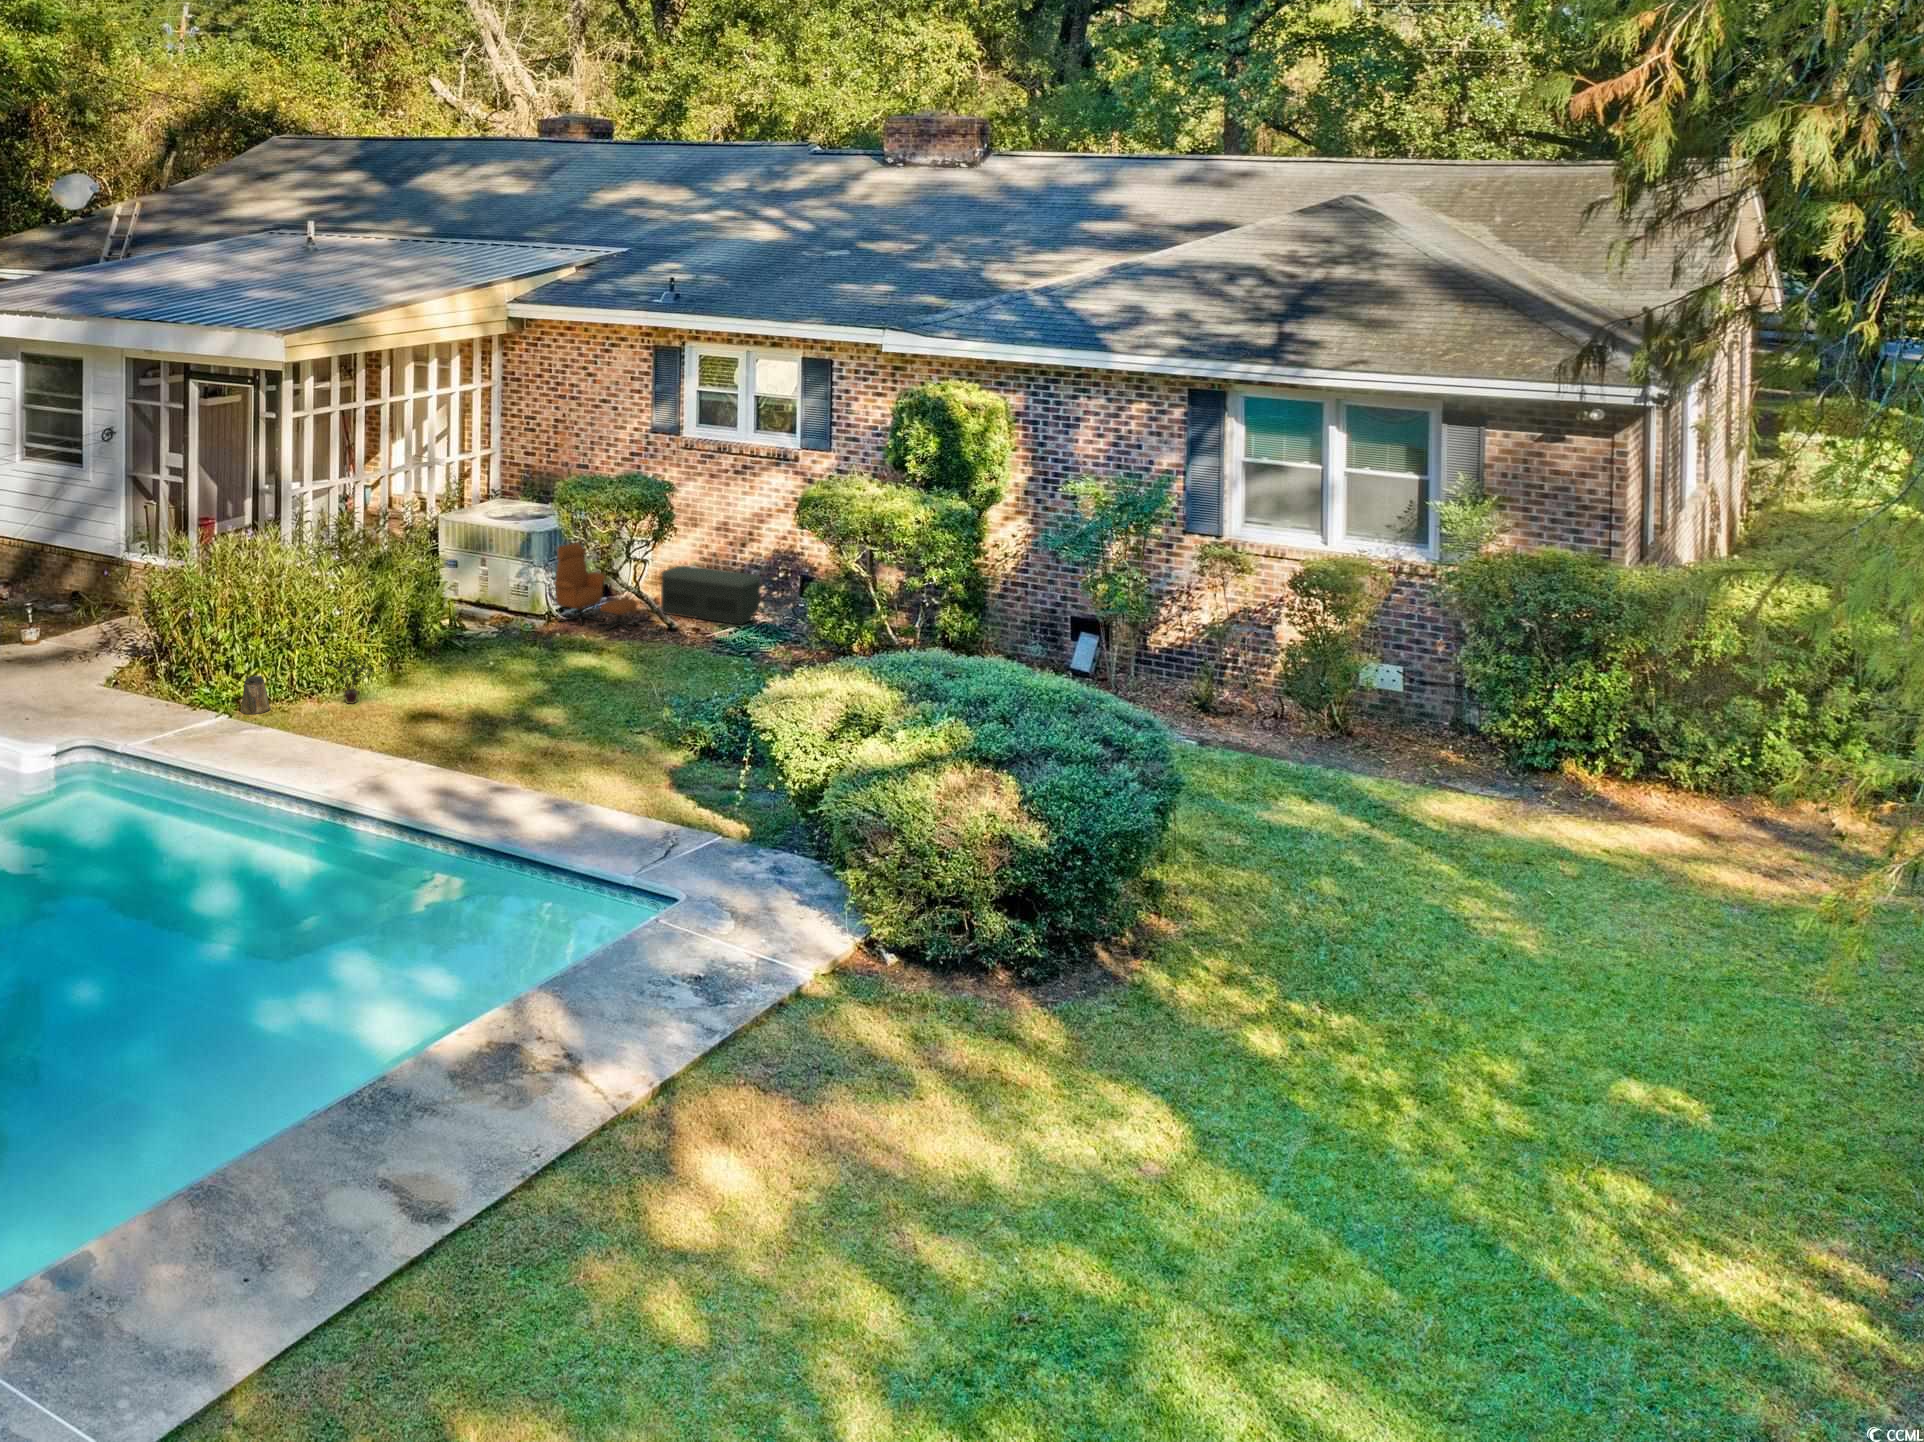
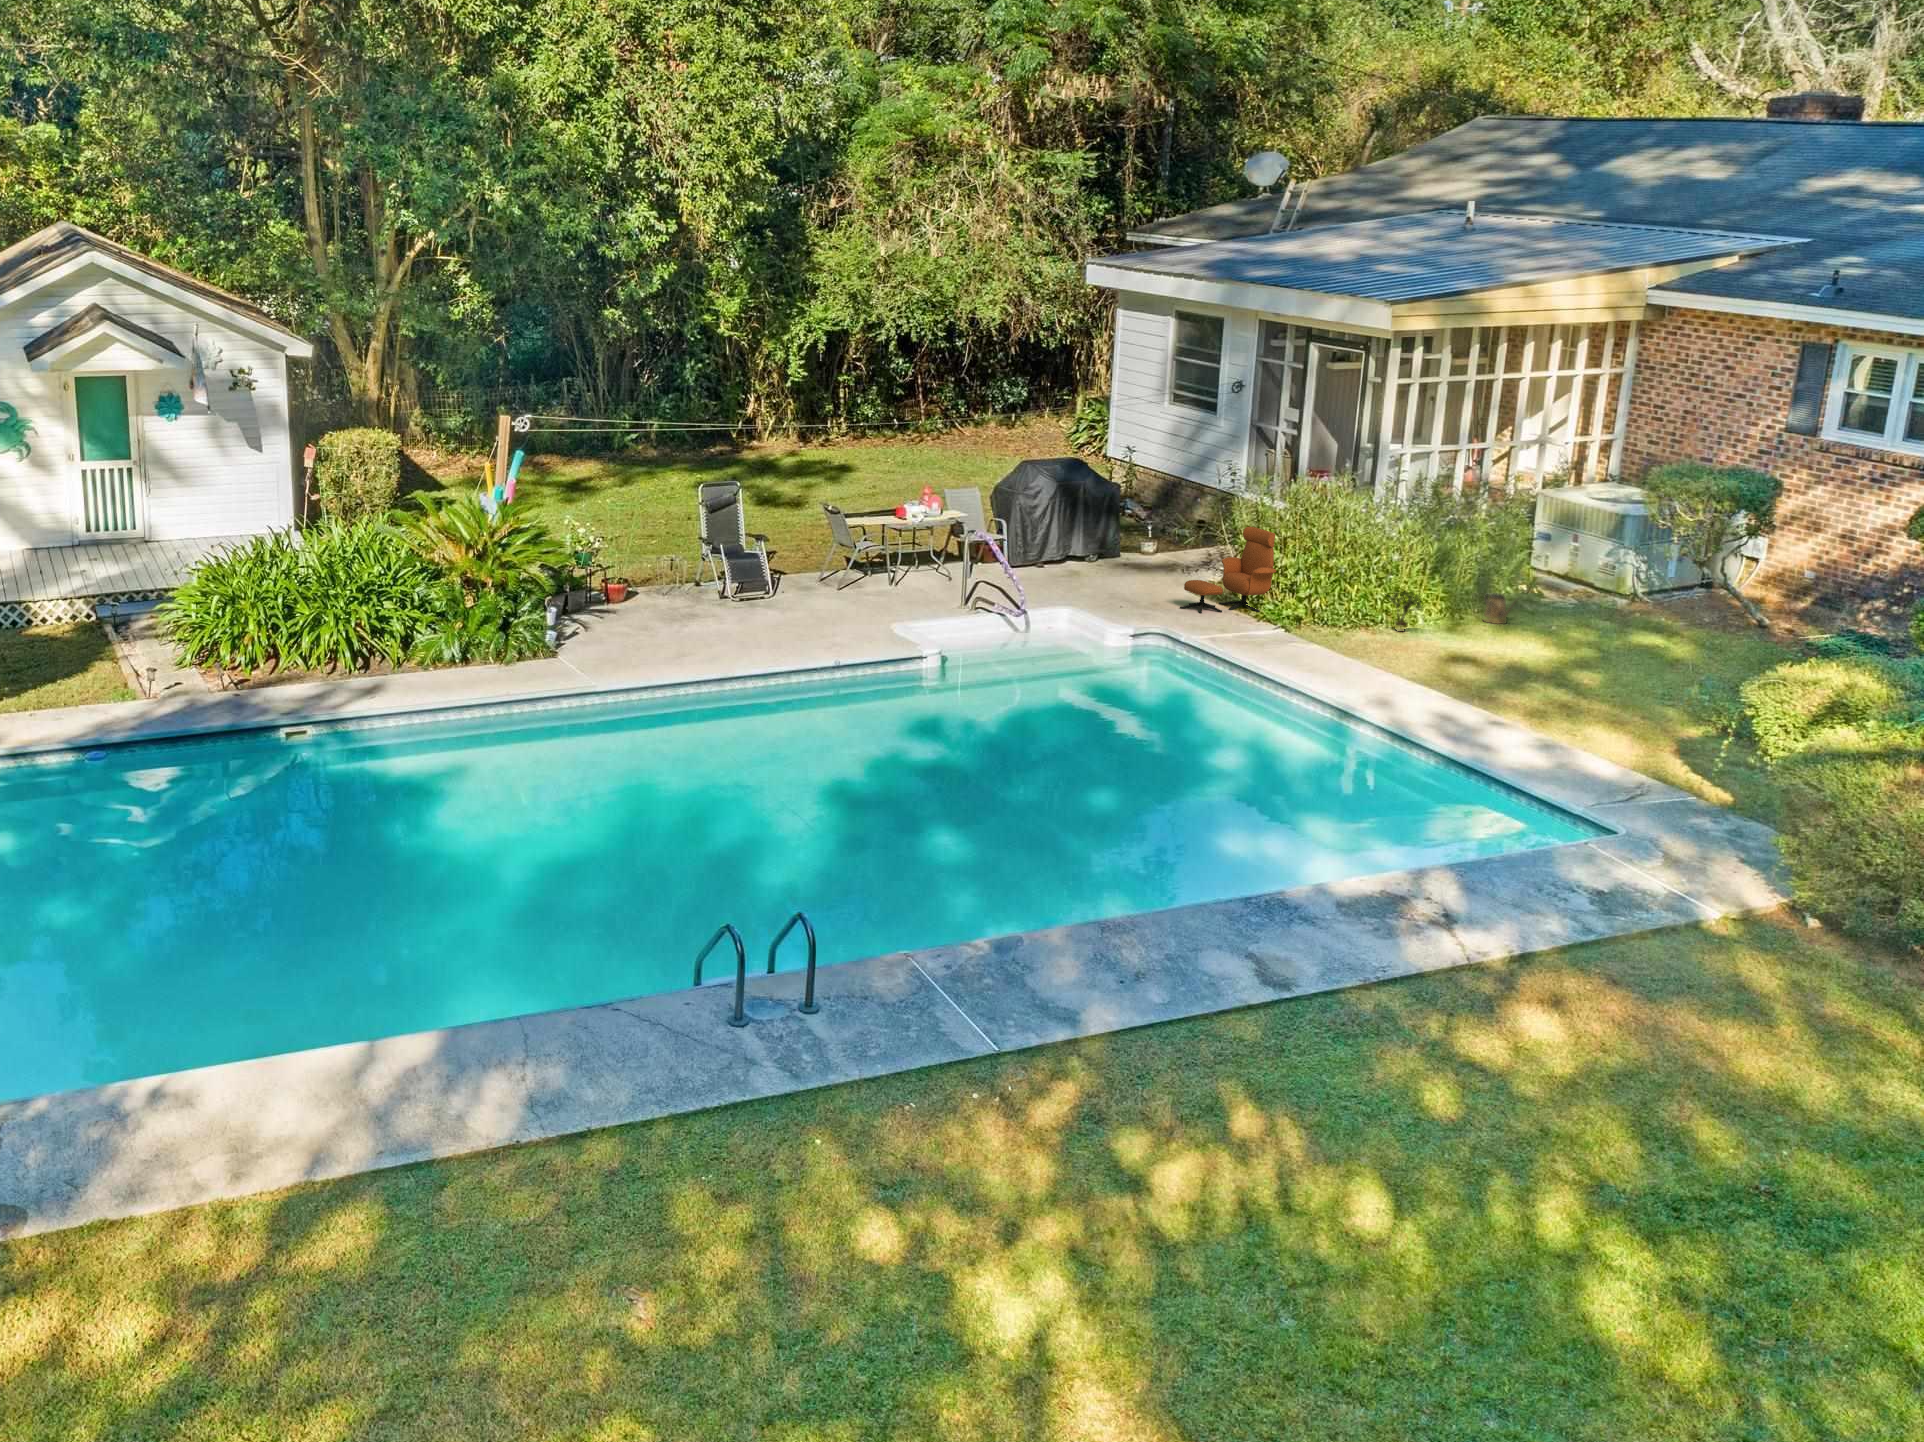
lounge chair: present [553,543,637,630] -> present [1180,527,1276,613]
storage bench: present [661,566,760,625] -> none [1759,573,1879,638]
watering can: present [240,675,271,714] -> present [1483,593,1519,624]

